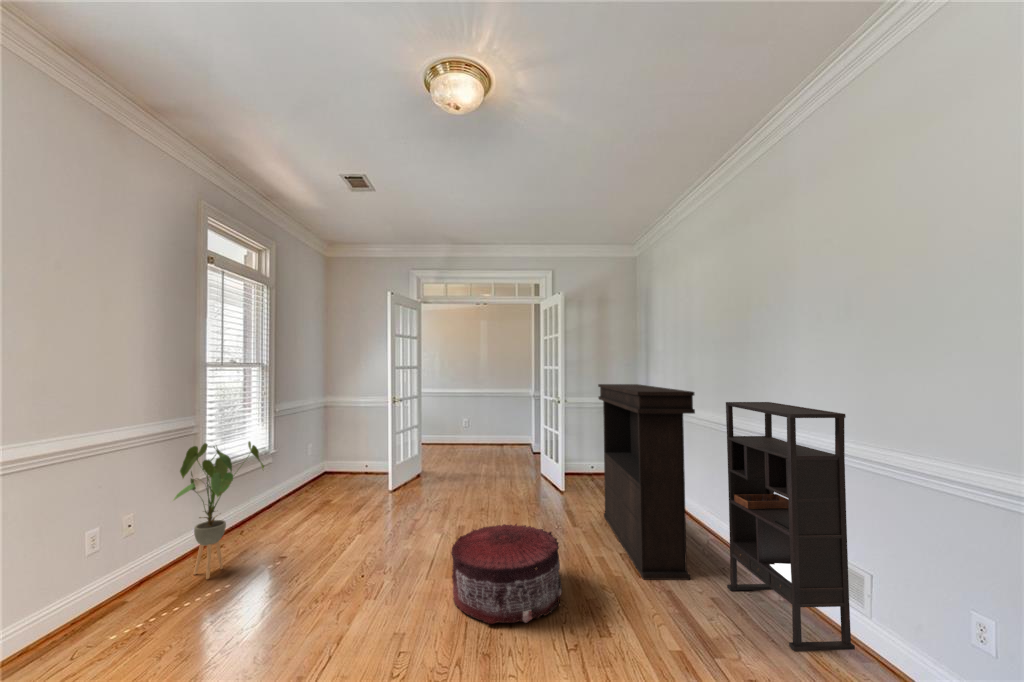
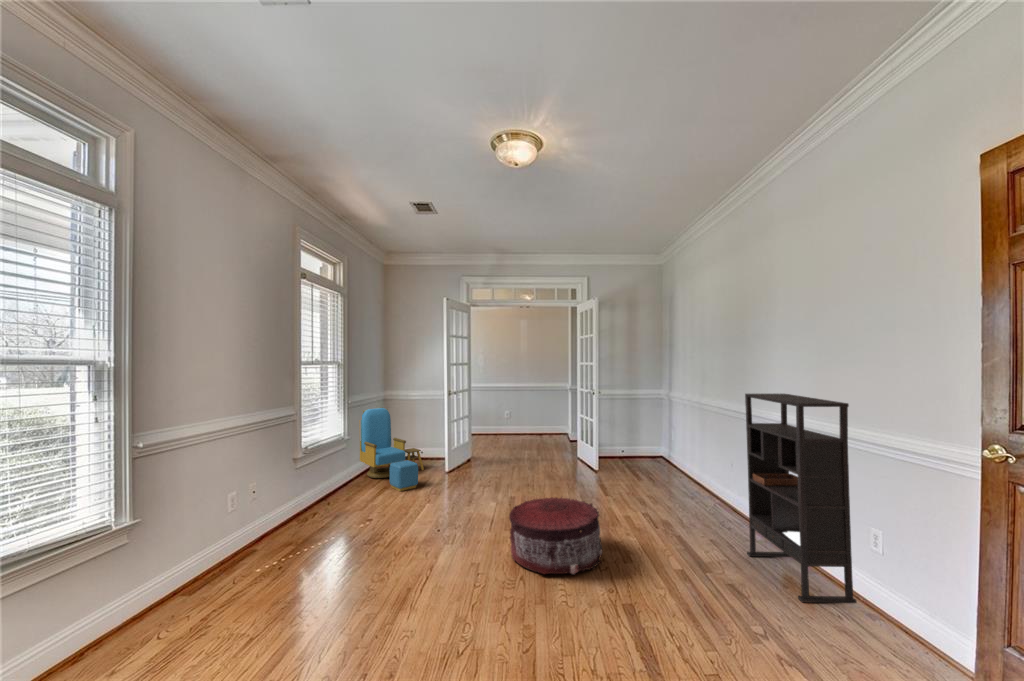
console table: present [598,384,695,580] -> none [631,378,718,547]
armchair: none [288,418,366,516] -> present [359,408,424,491]
house plant: present [174,441,264,579] -> none [283,426,351,536]

